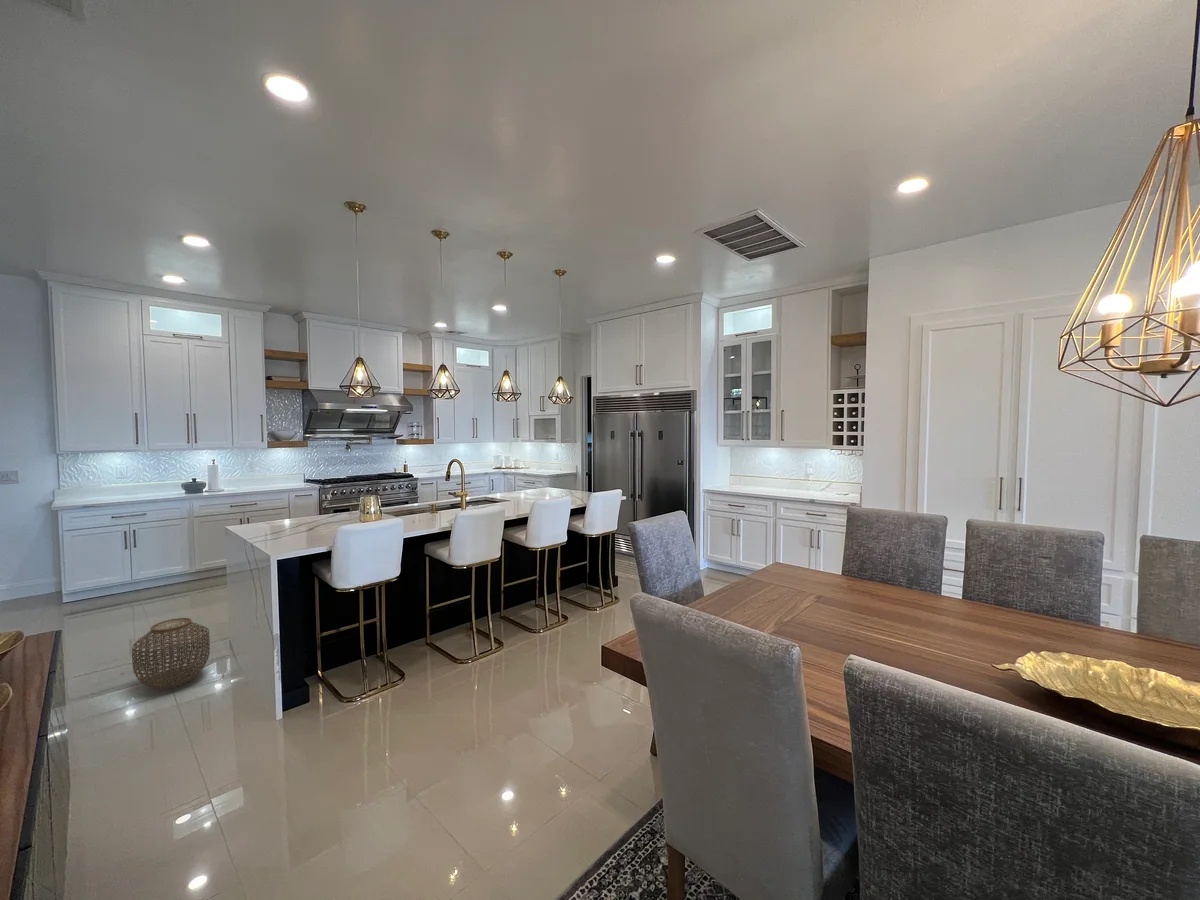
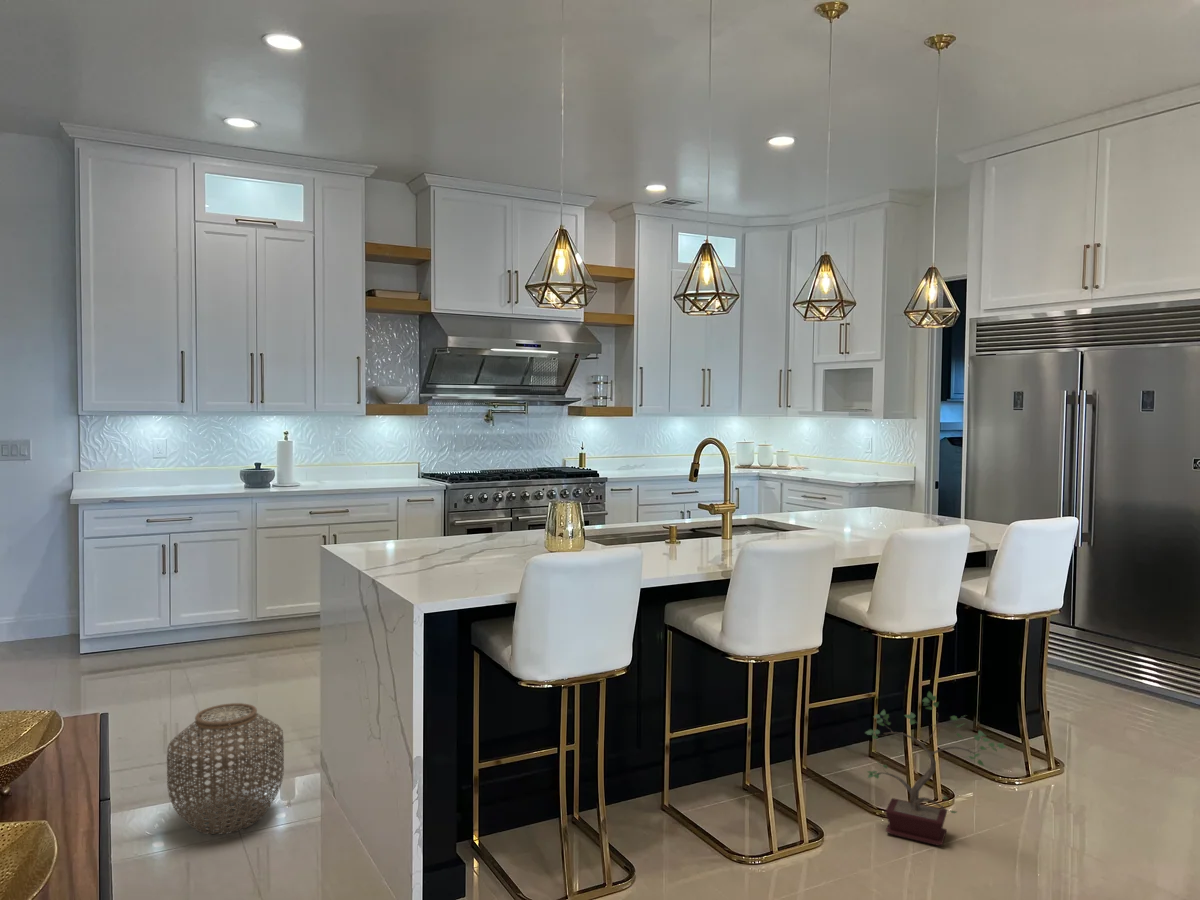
potted plant: none [517,573,572,639] -> present [866,692,1006,846]

